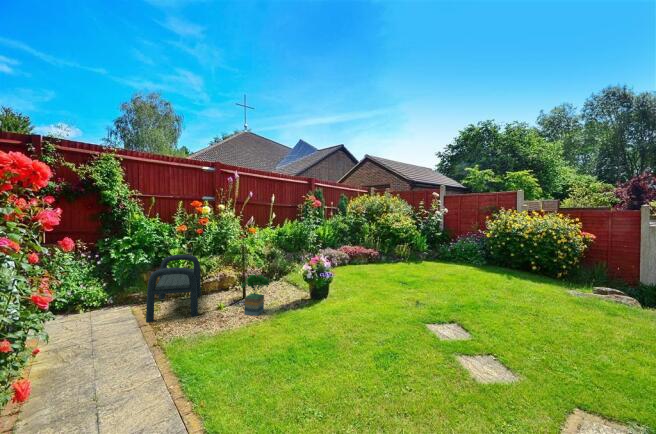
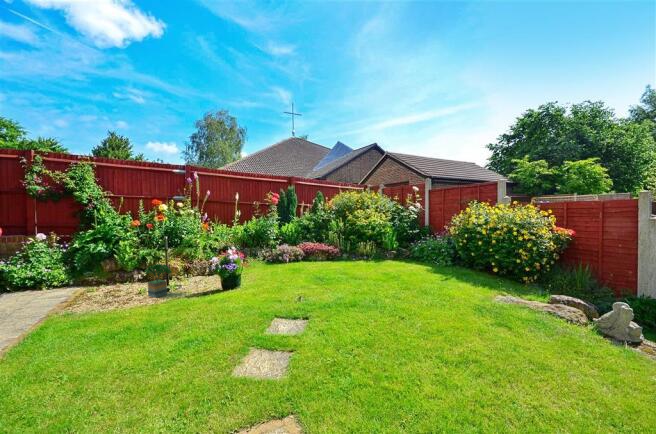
bench: present [146,255,201,322] -> none [77,247,144,298]

